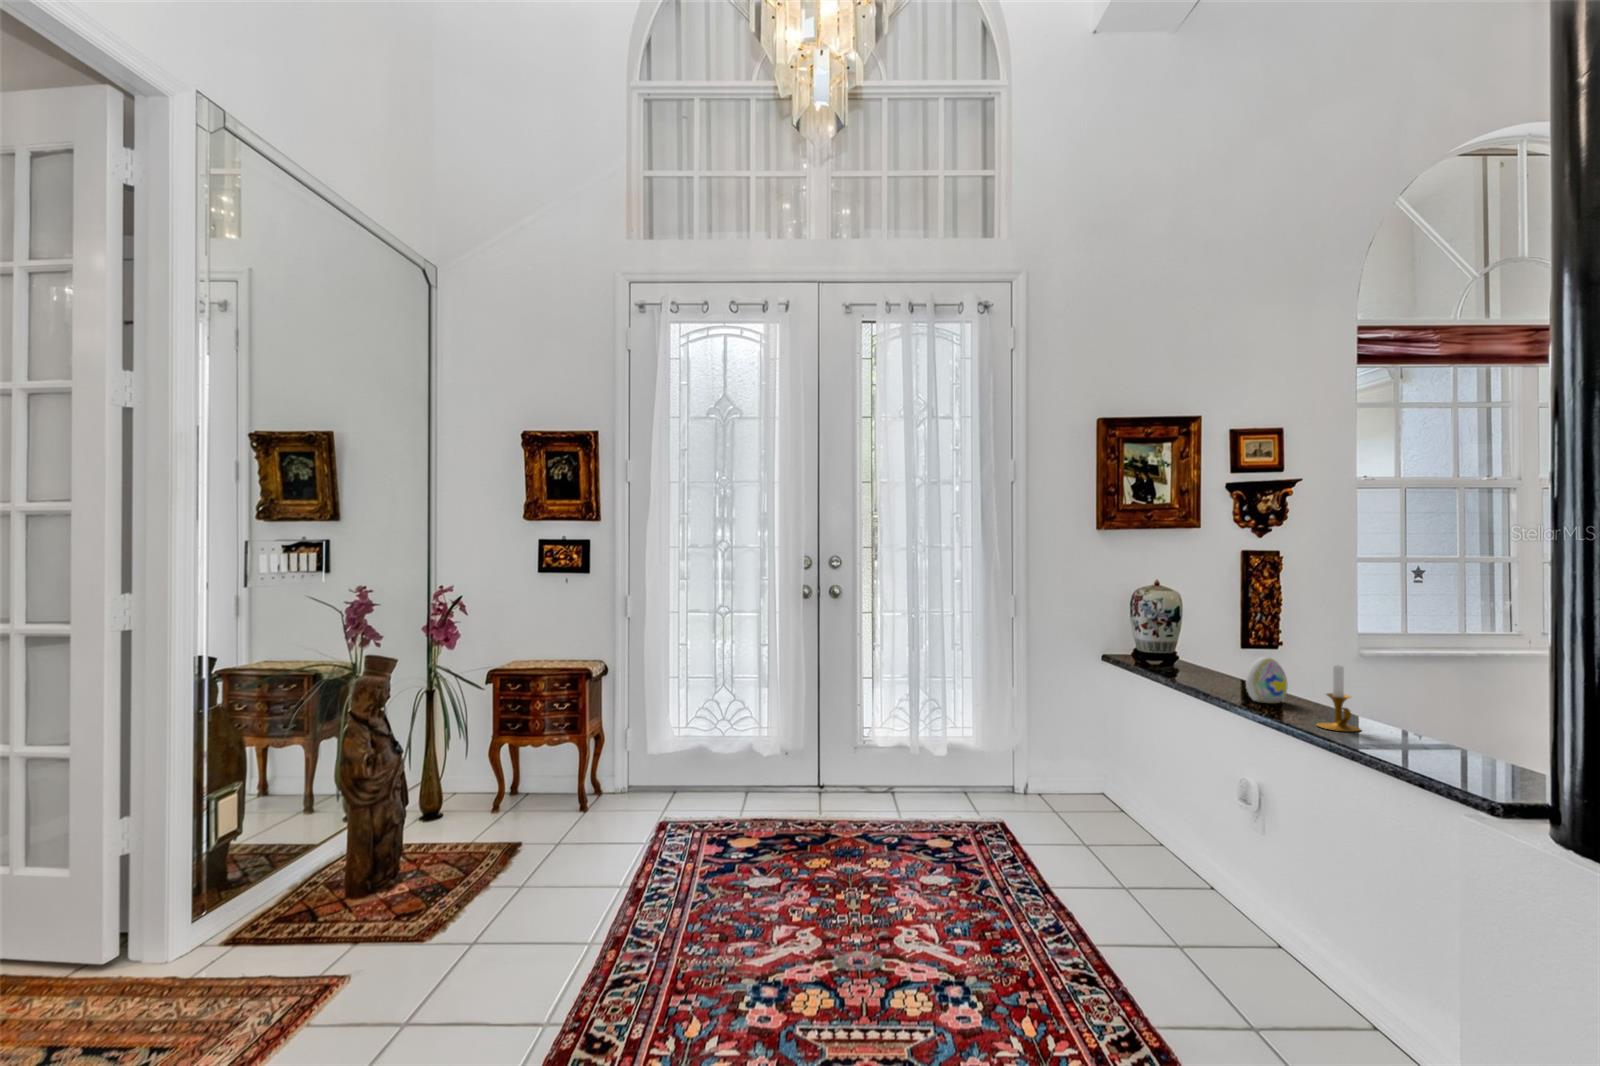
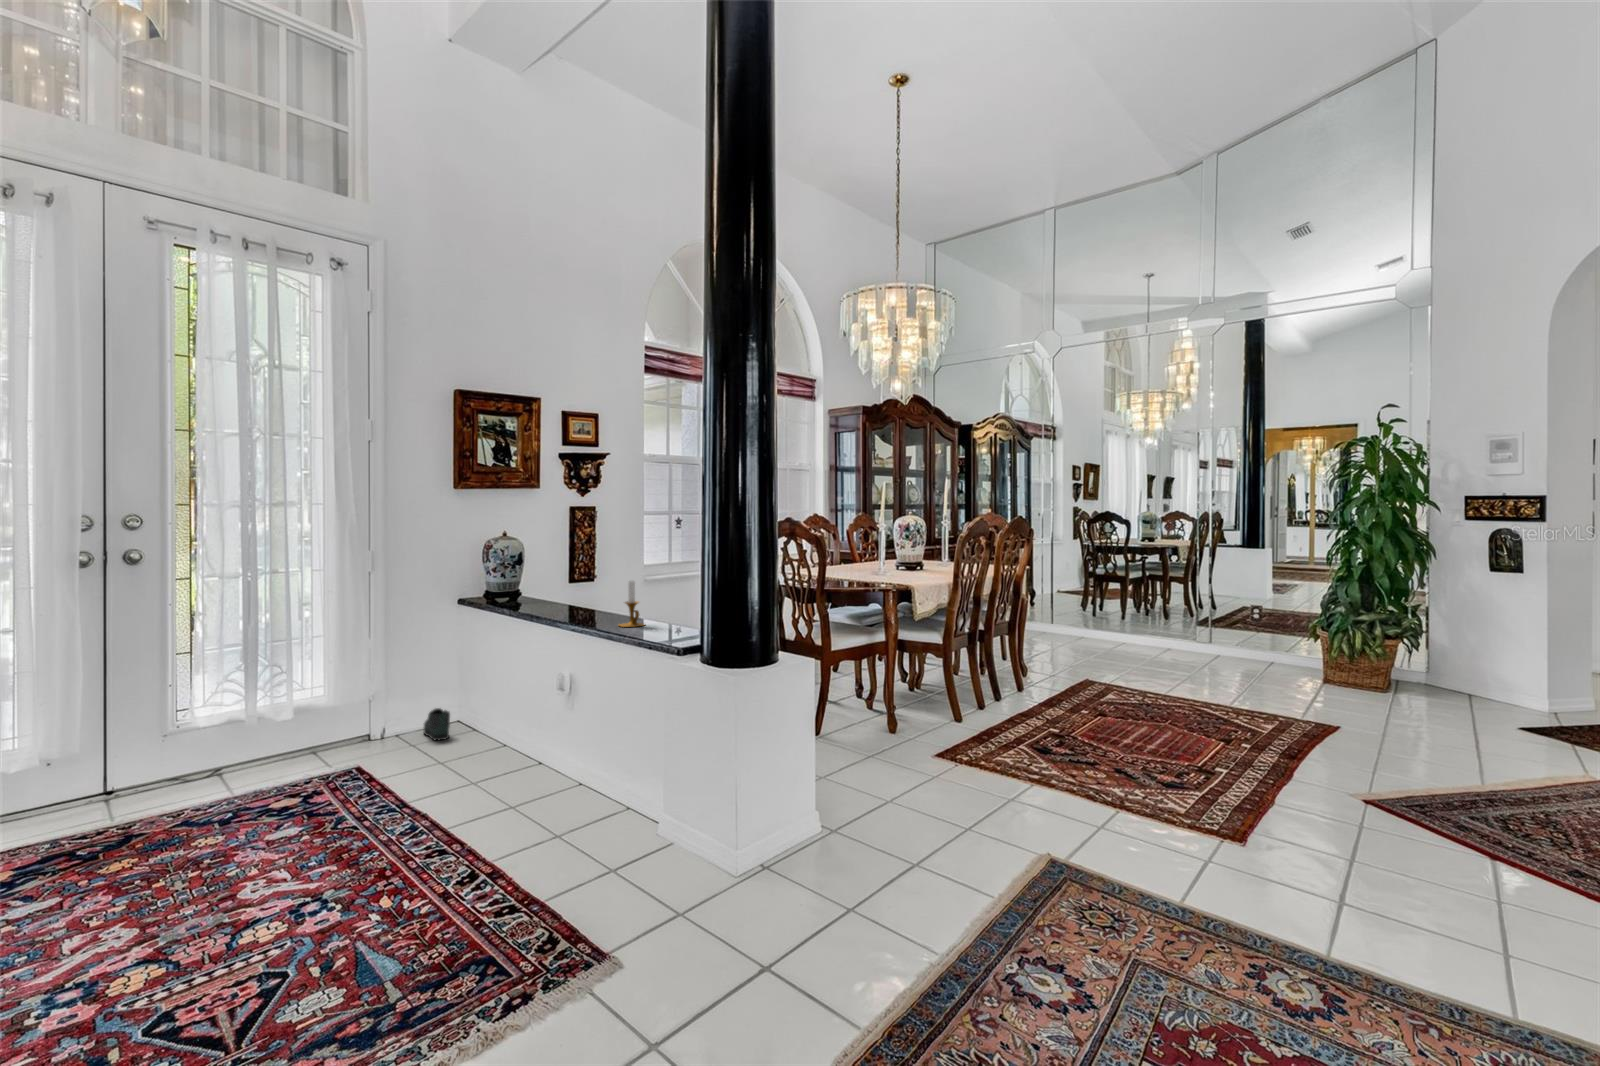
decorative egg: present [1246,657,1288,703] -> none [572,583,600,618]
shoe: none [1067,773,1095,811] -> present [424,708,450,740]

